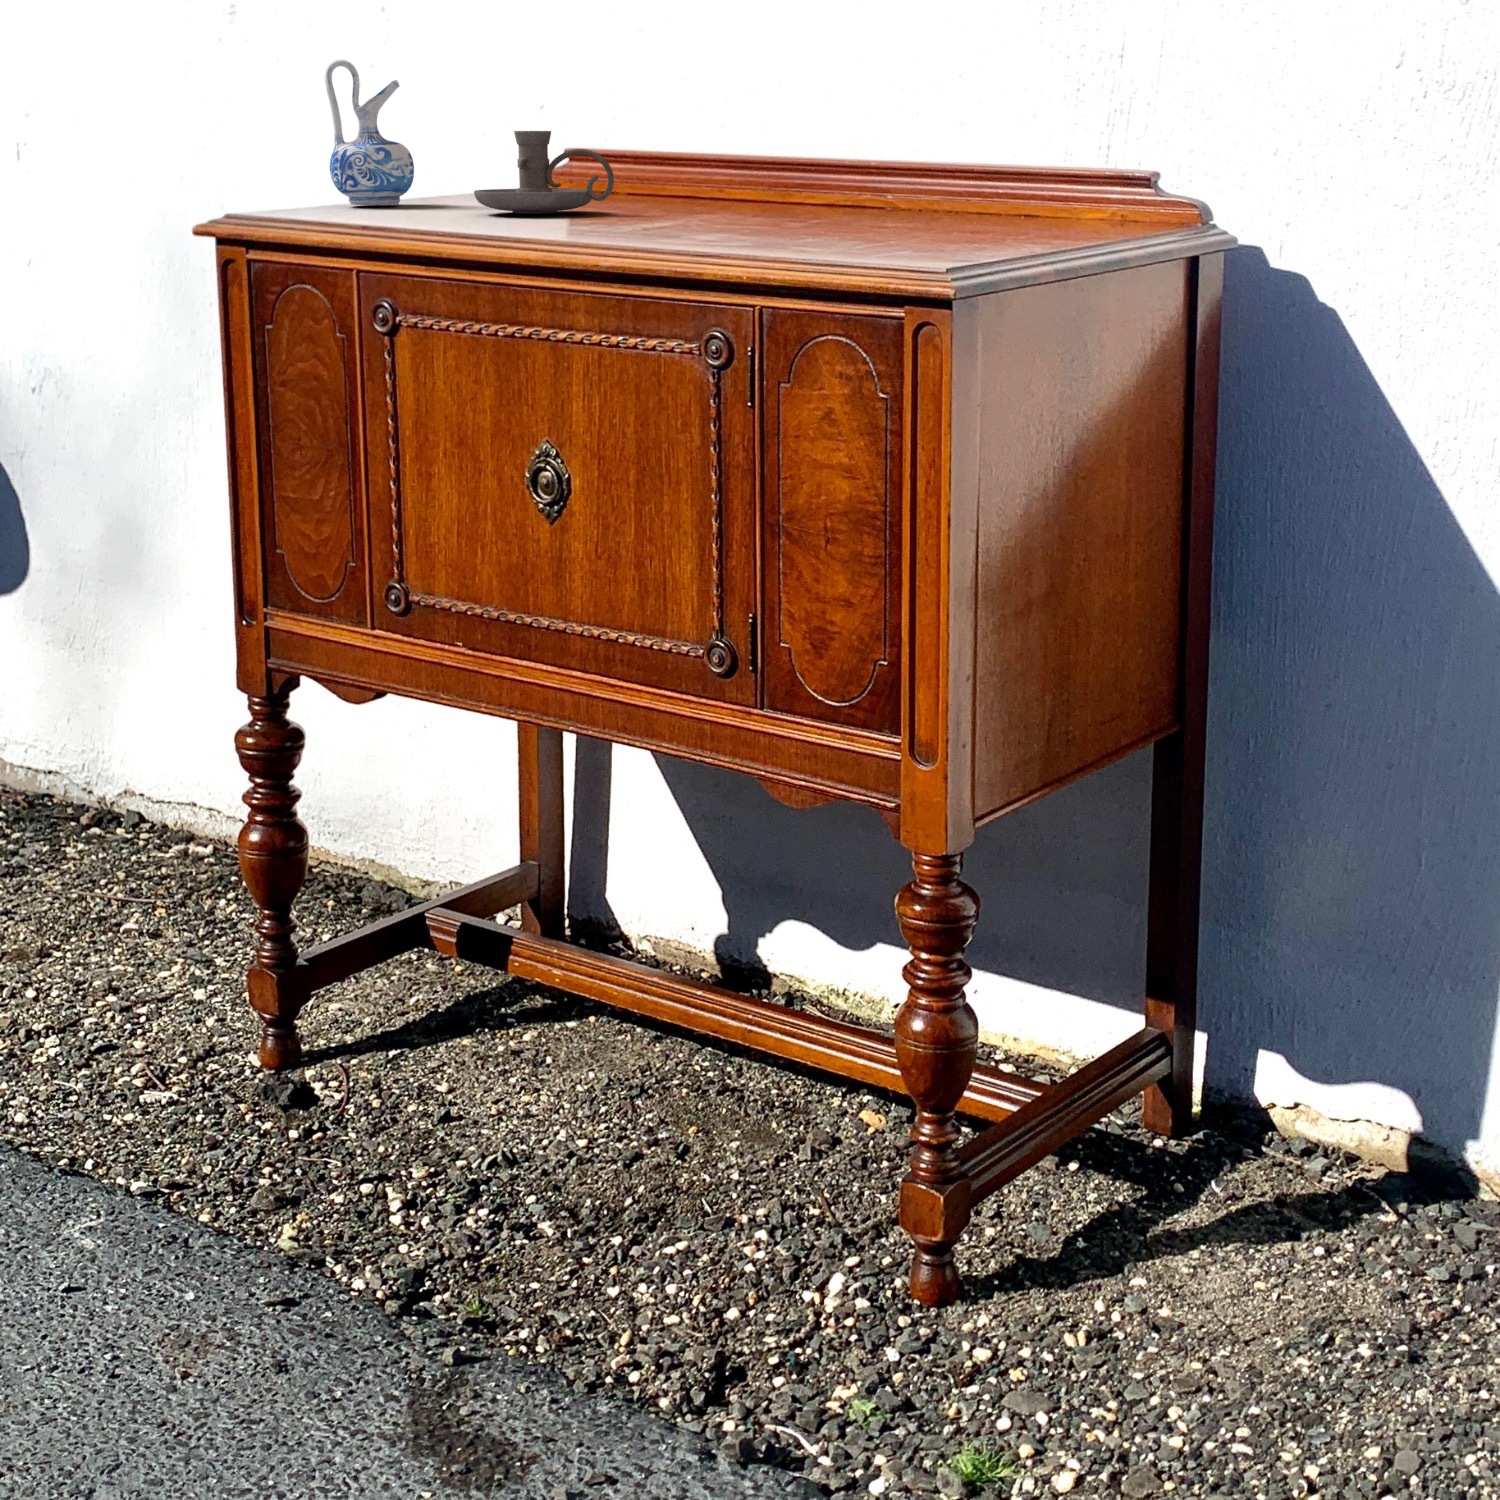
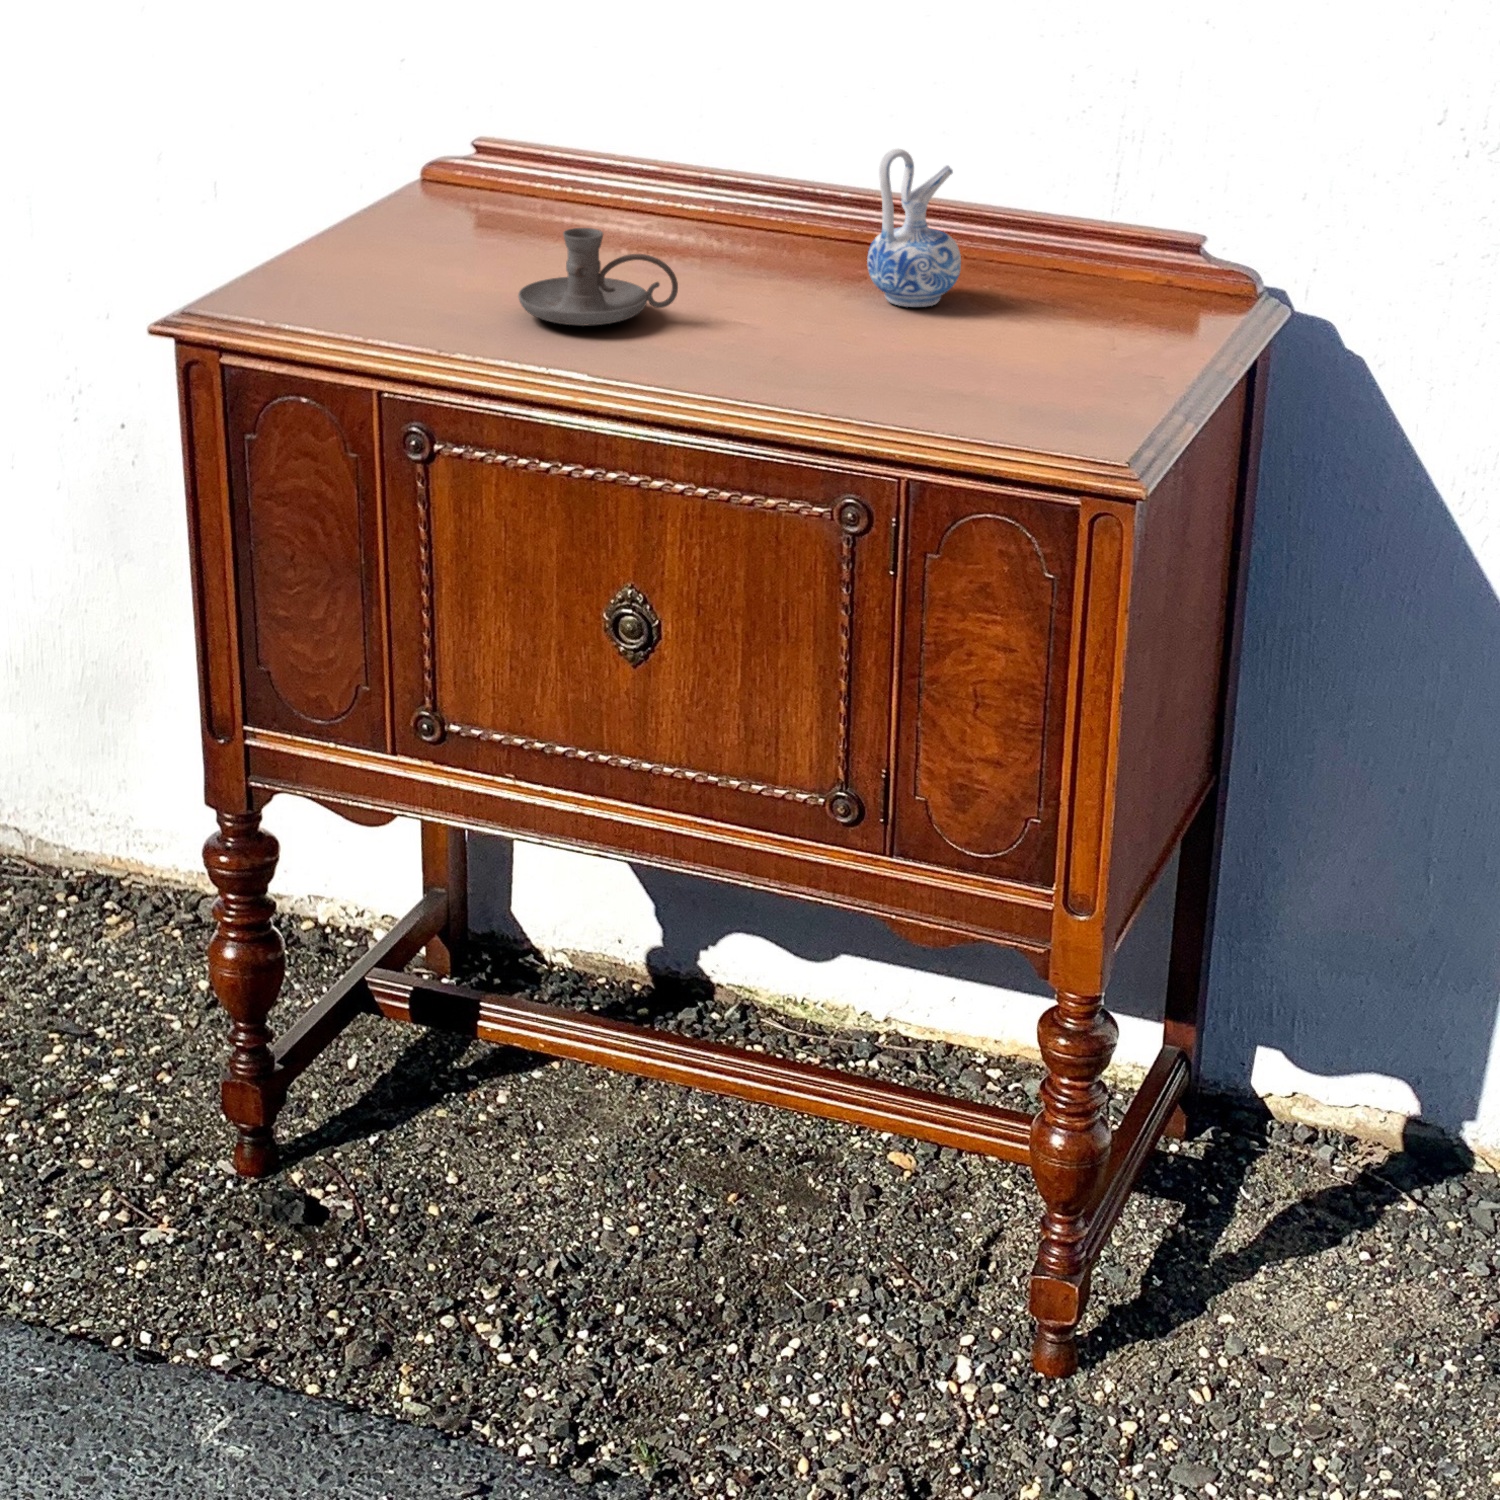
ceramic pitcher: present [325,60,414,205] -> present [867,149,961,307]

